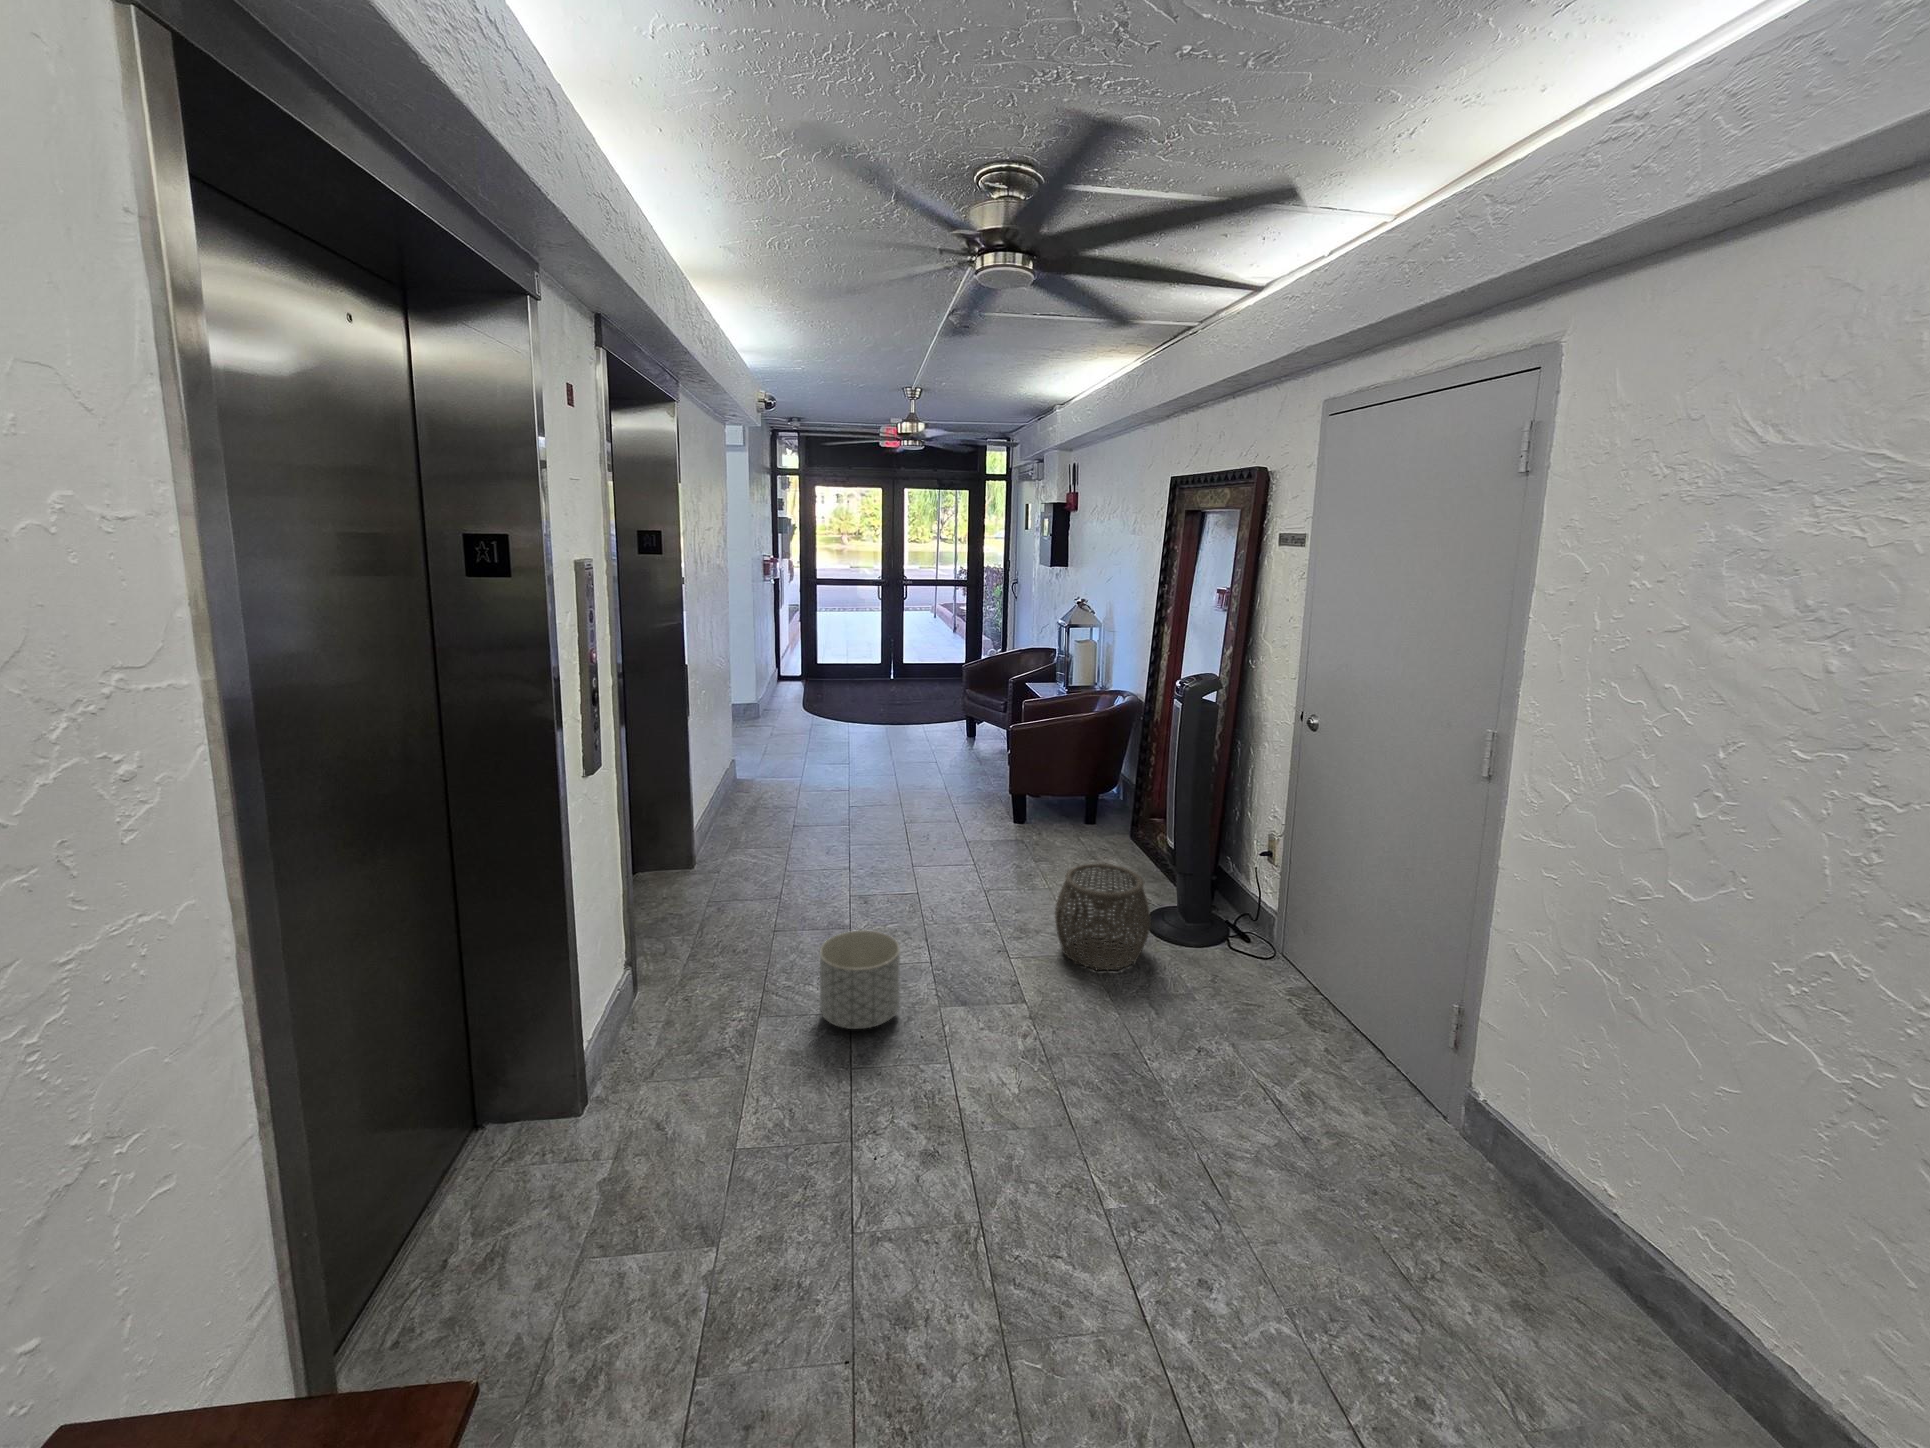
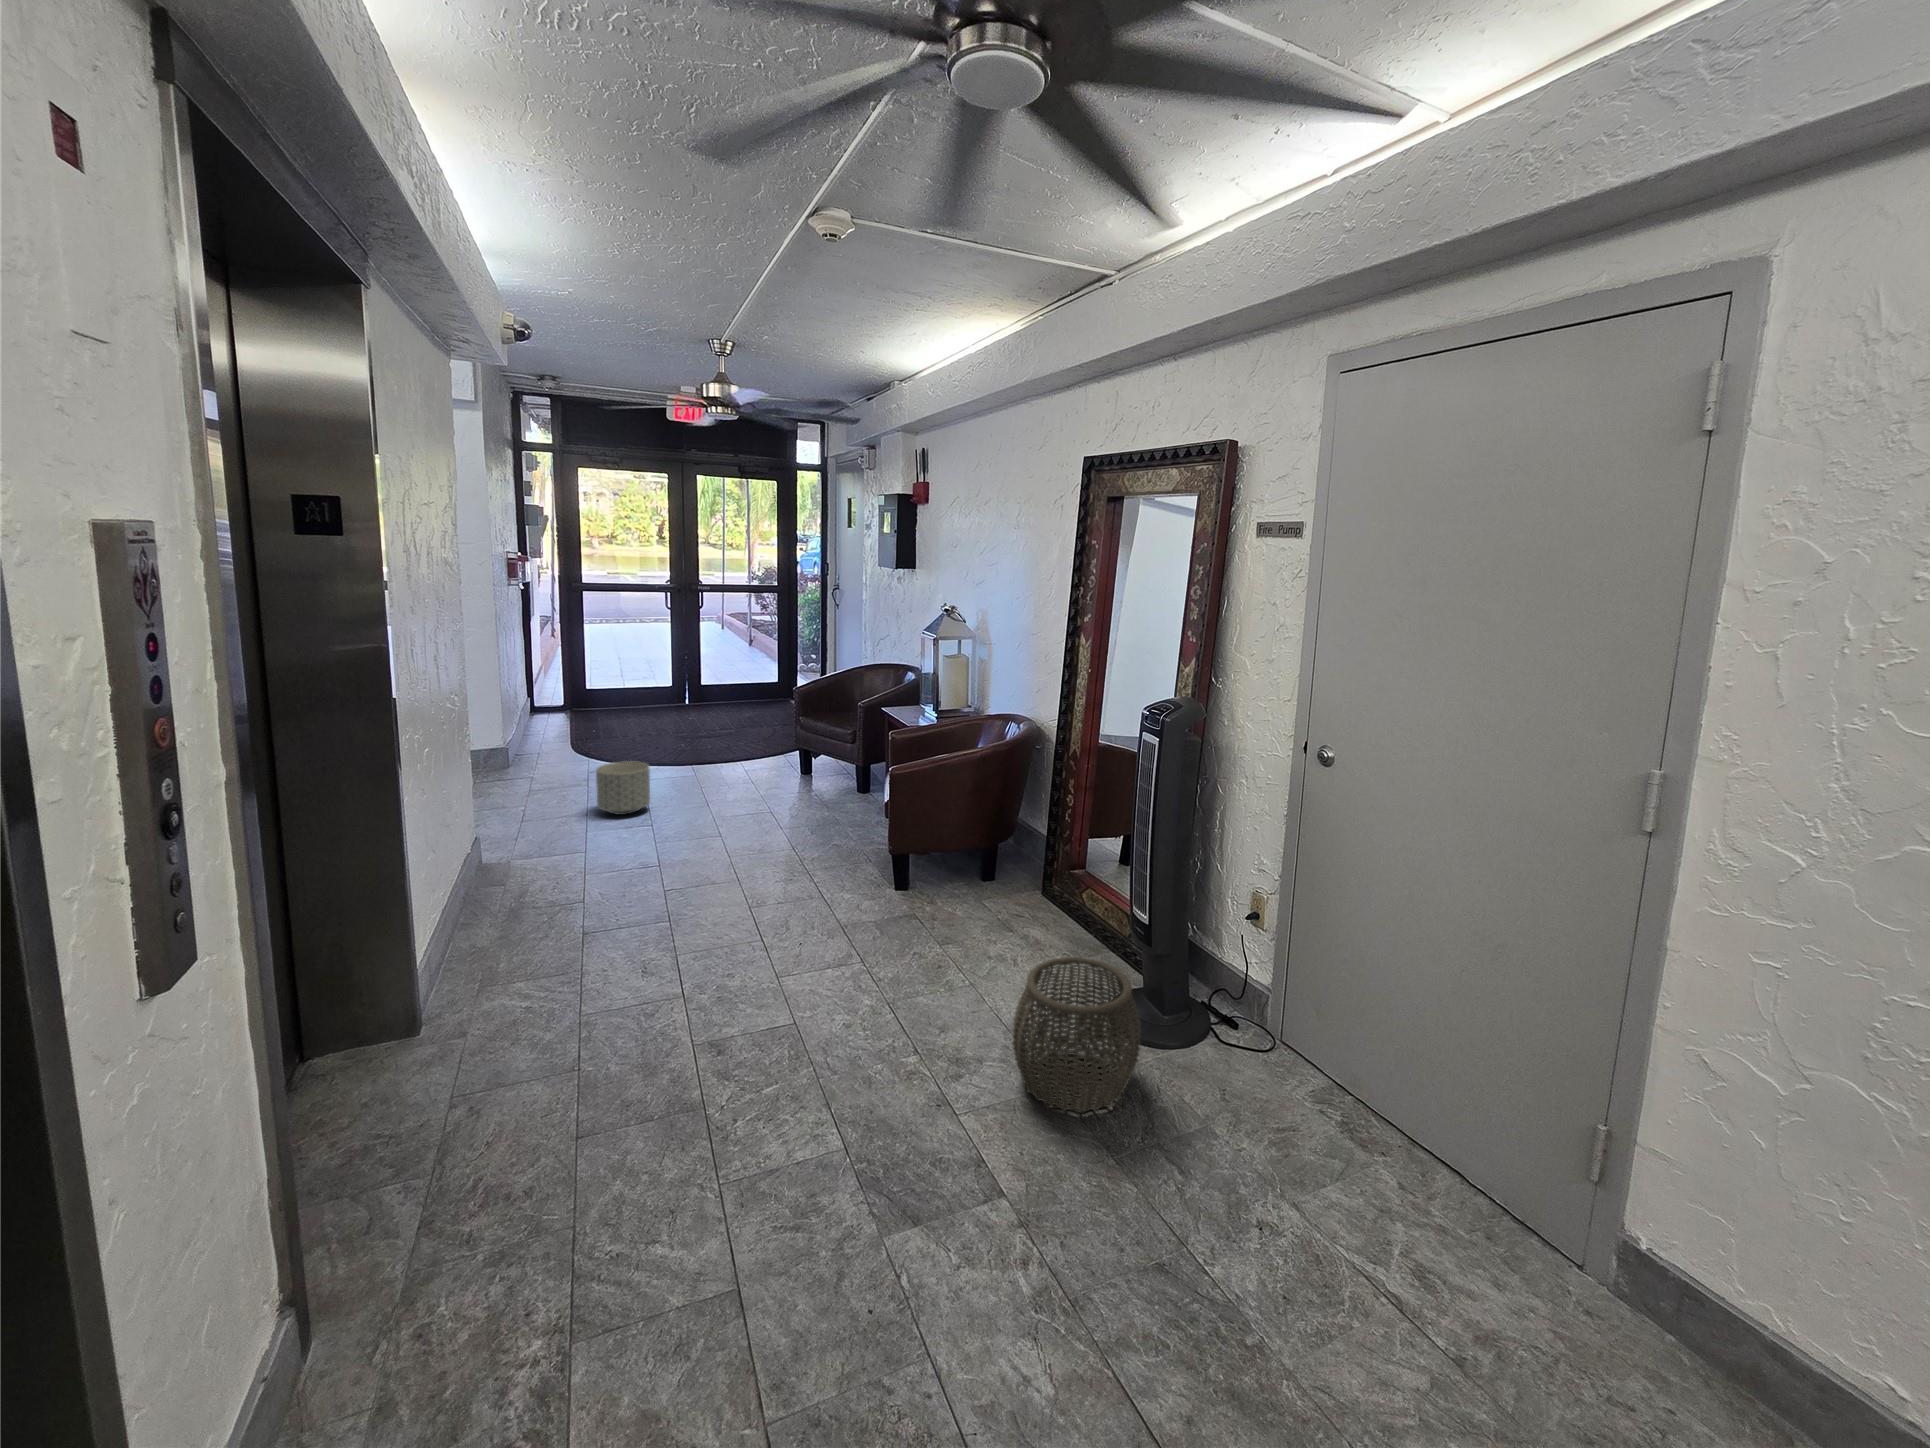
planter: present [820,930,900,1029] -> present [596,761,650,815]

